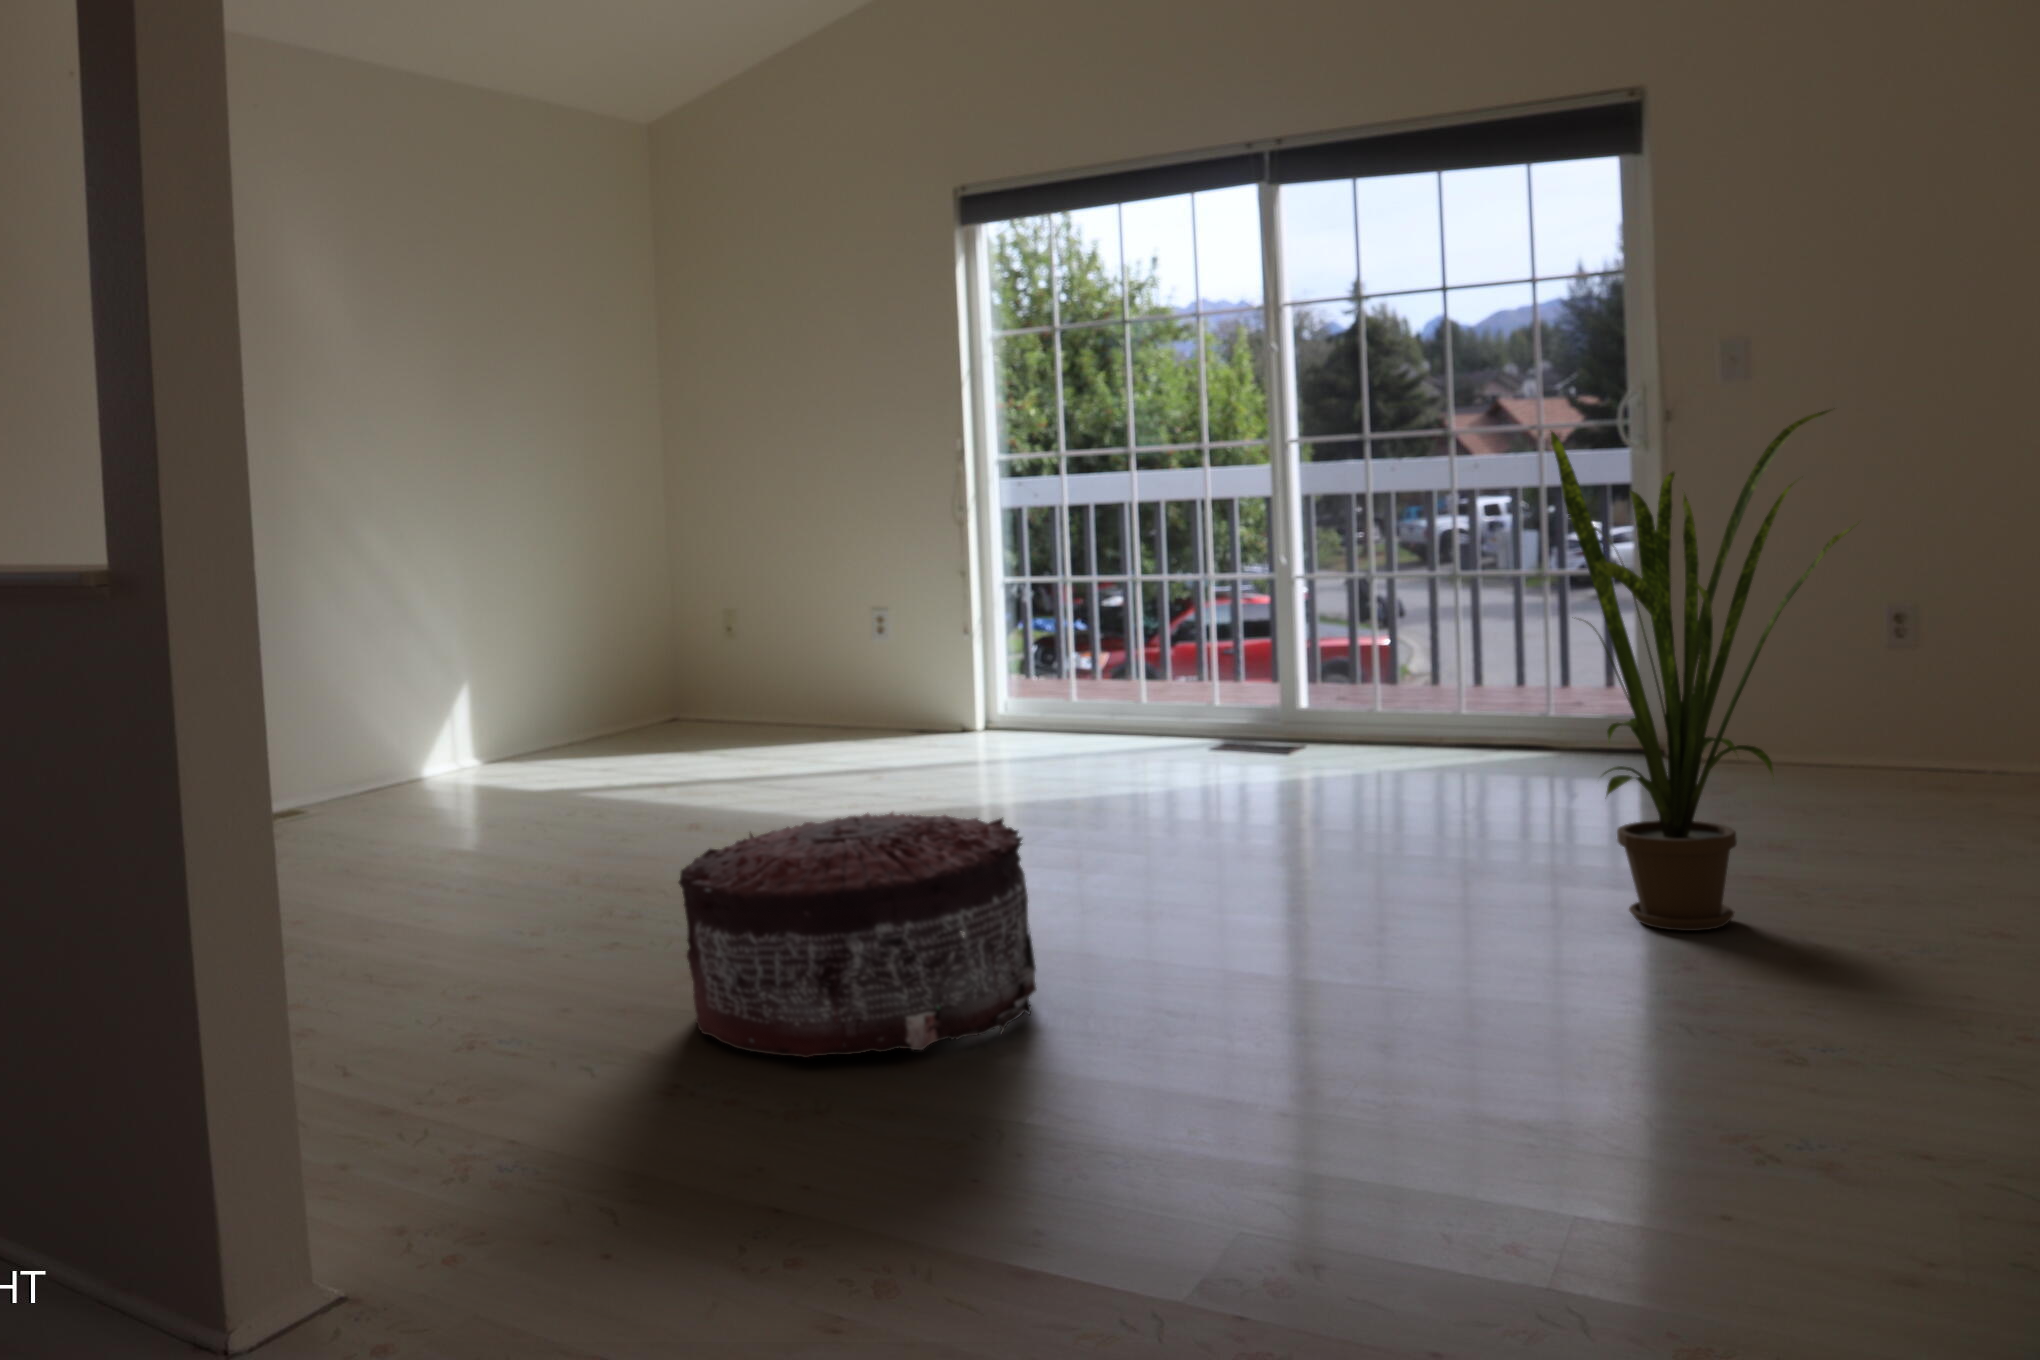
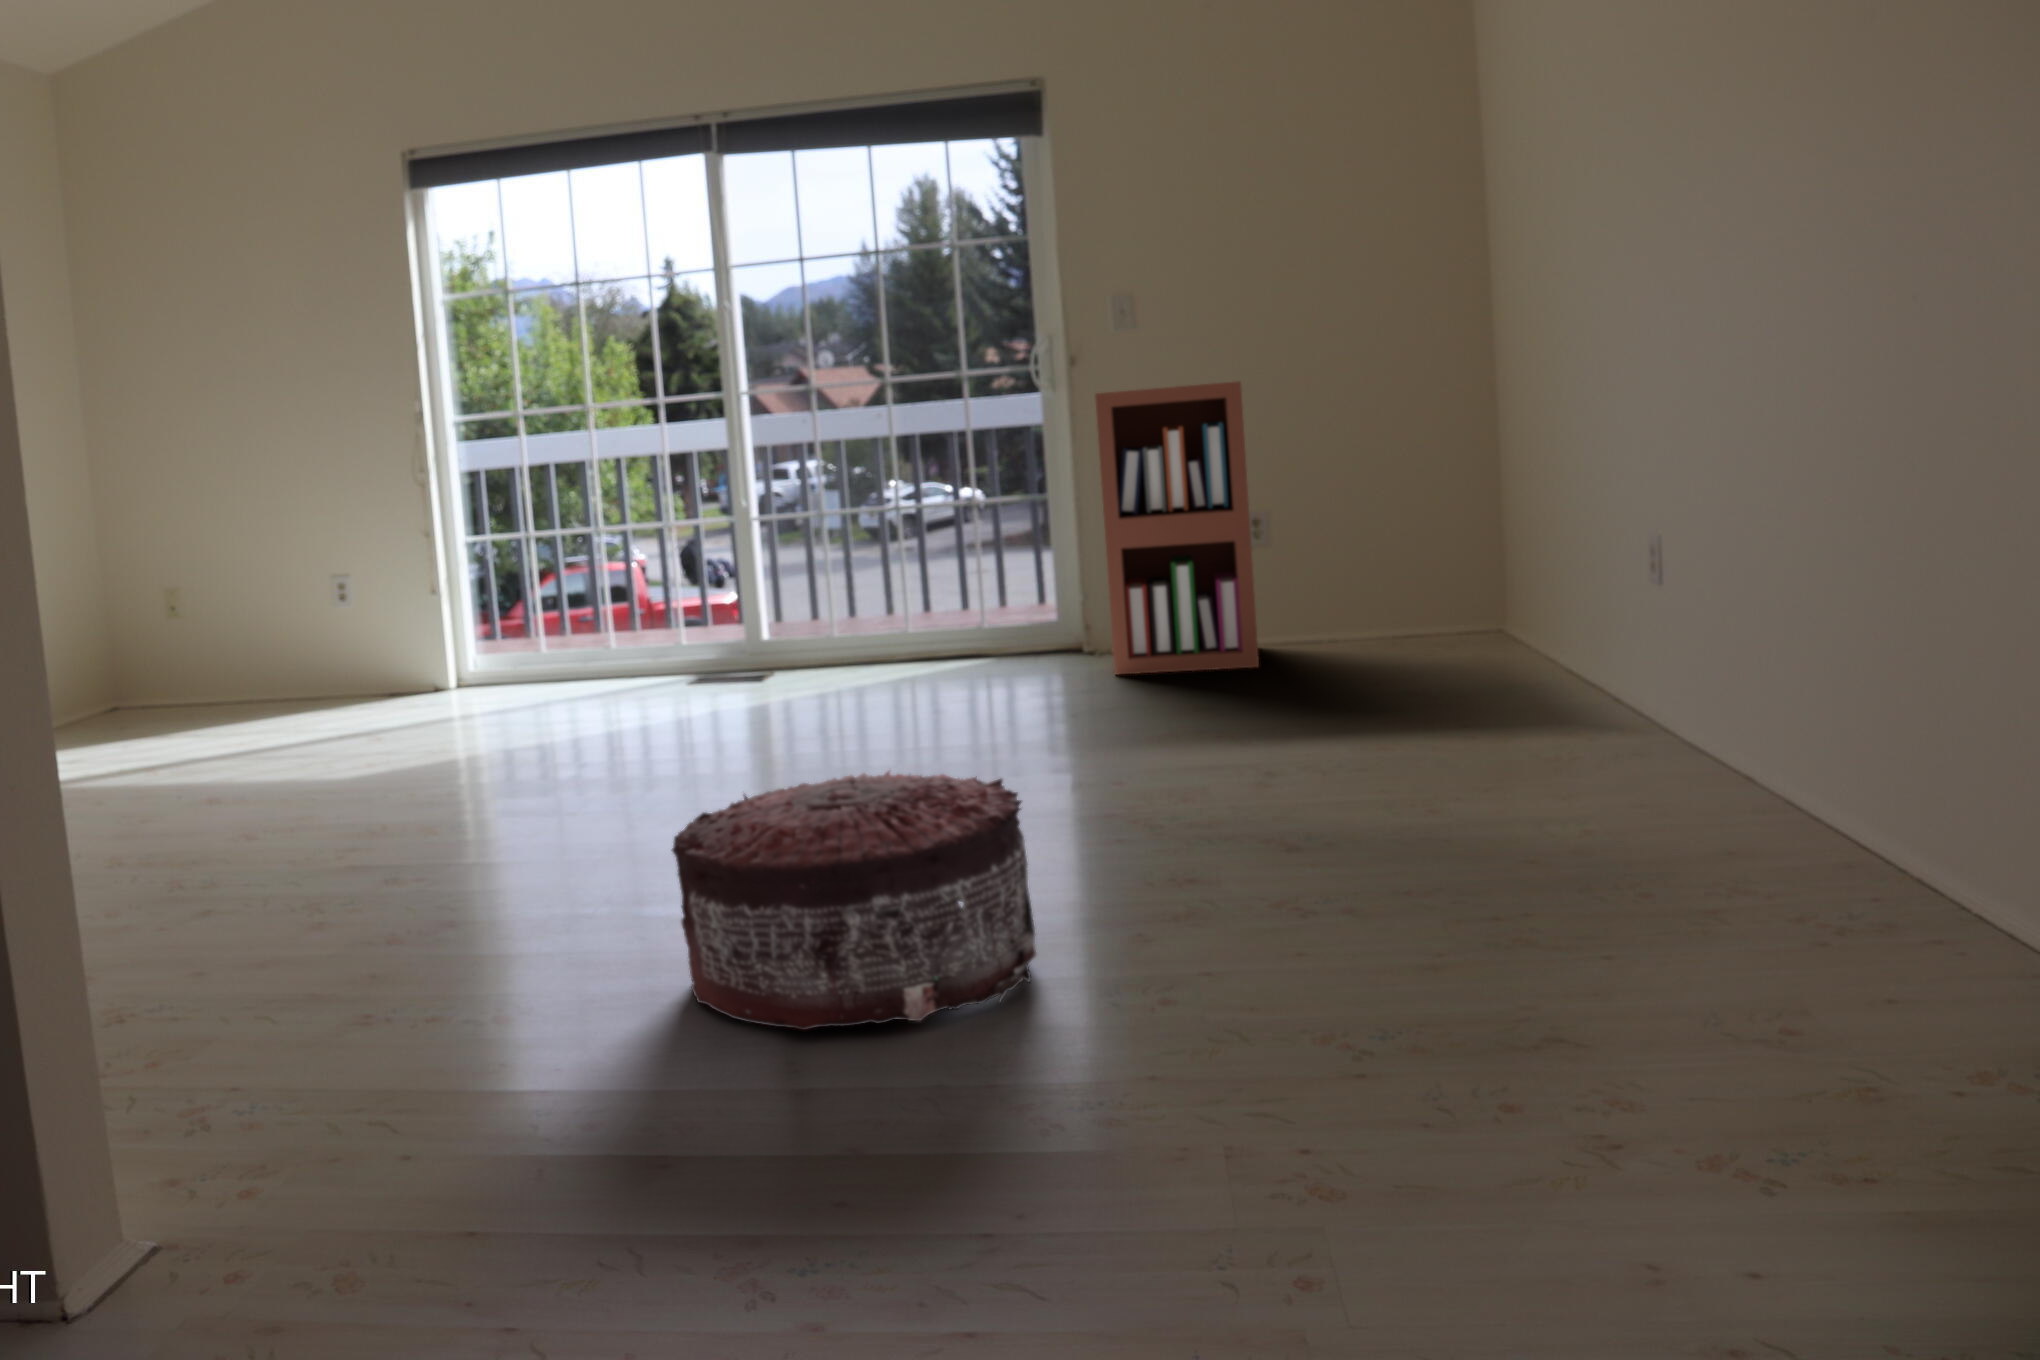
house plant: present [1551,410,1855,931] -> none [1566,349,1891,885]
bookshelf: none [1091,463,1251,747] -> present [1095,381,1259,674]

